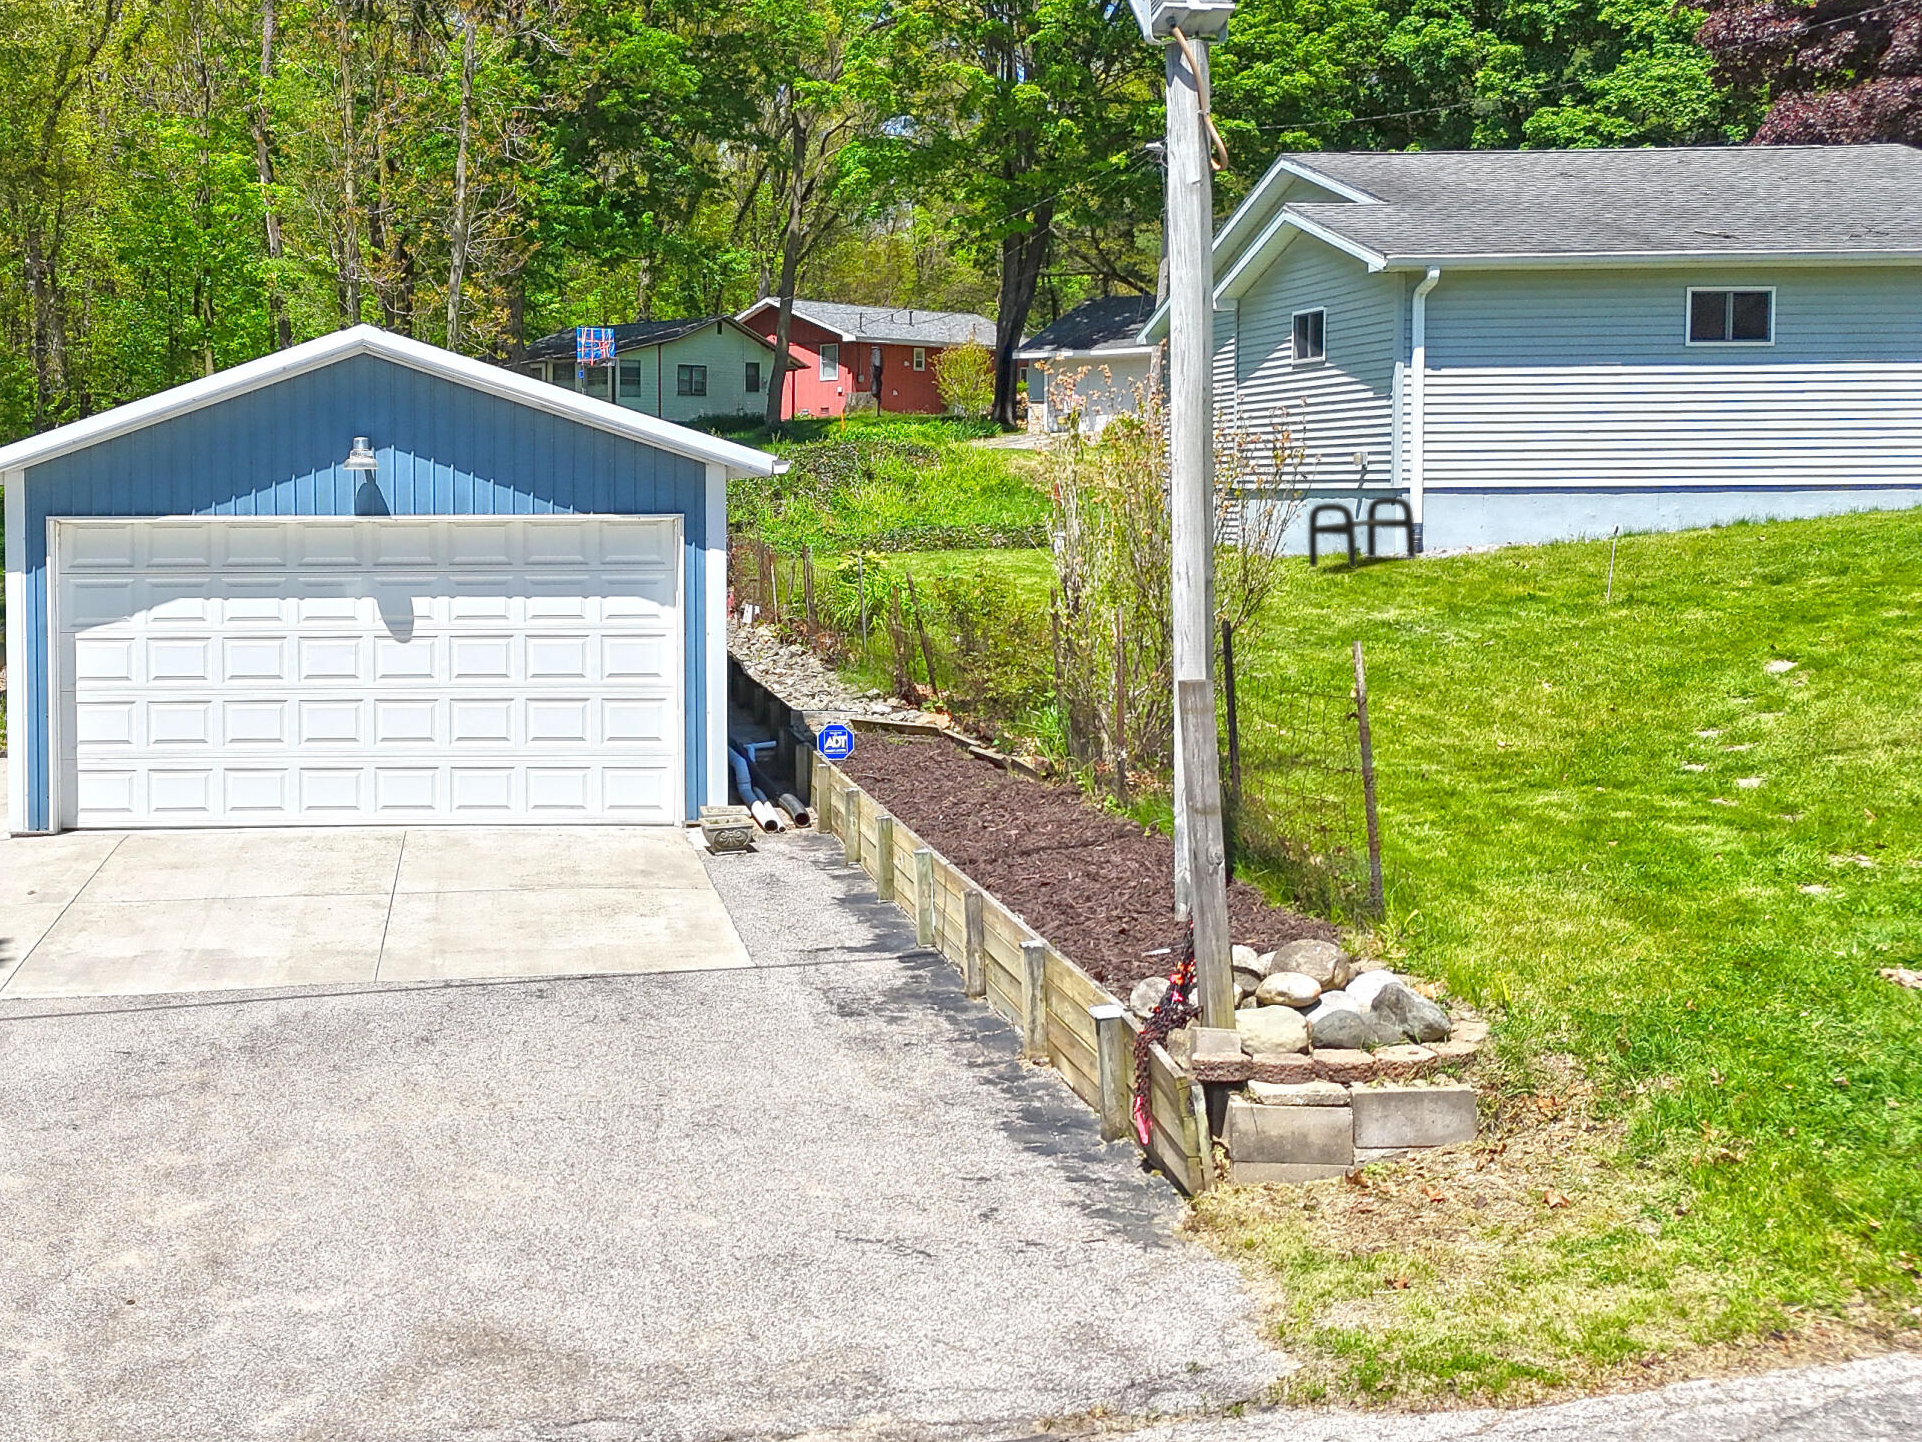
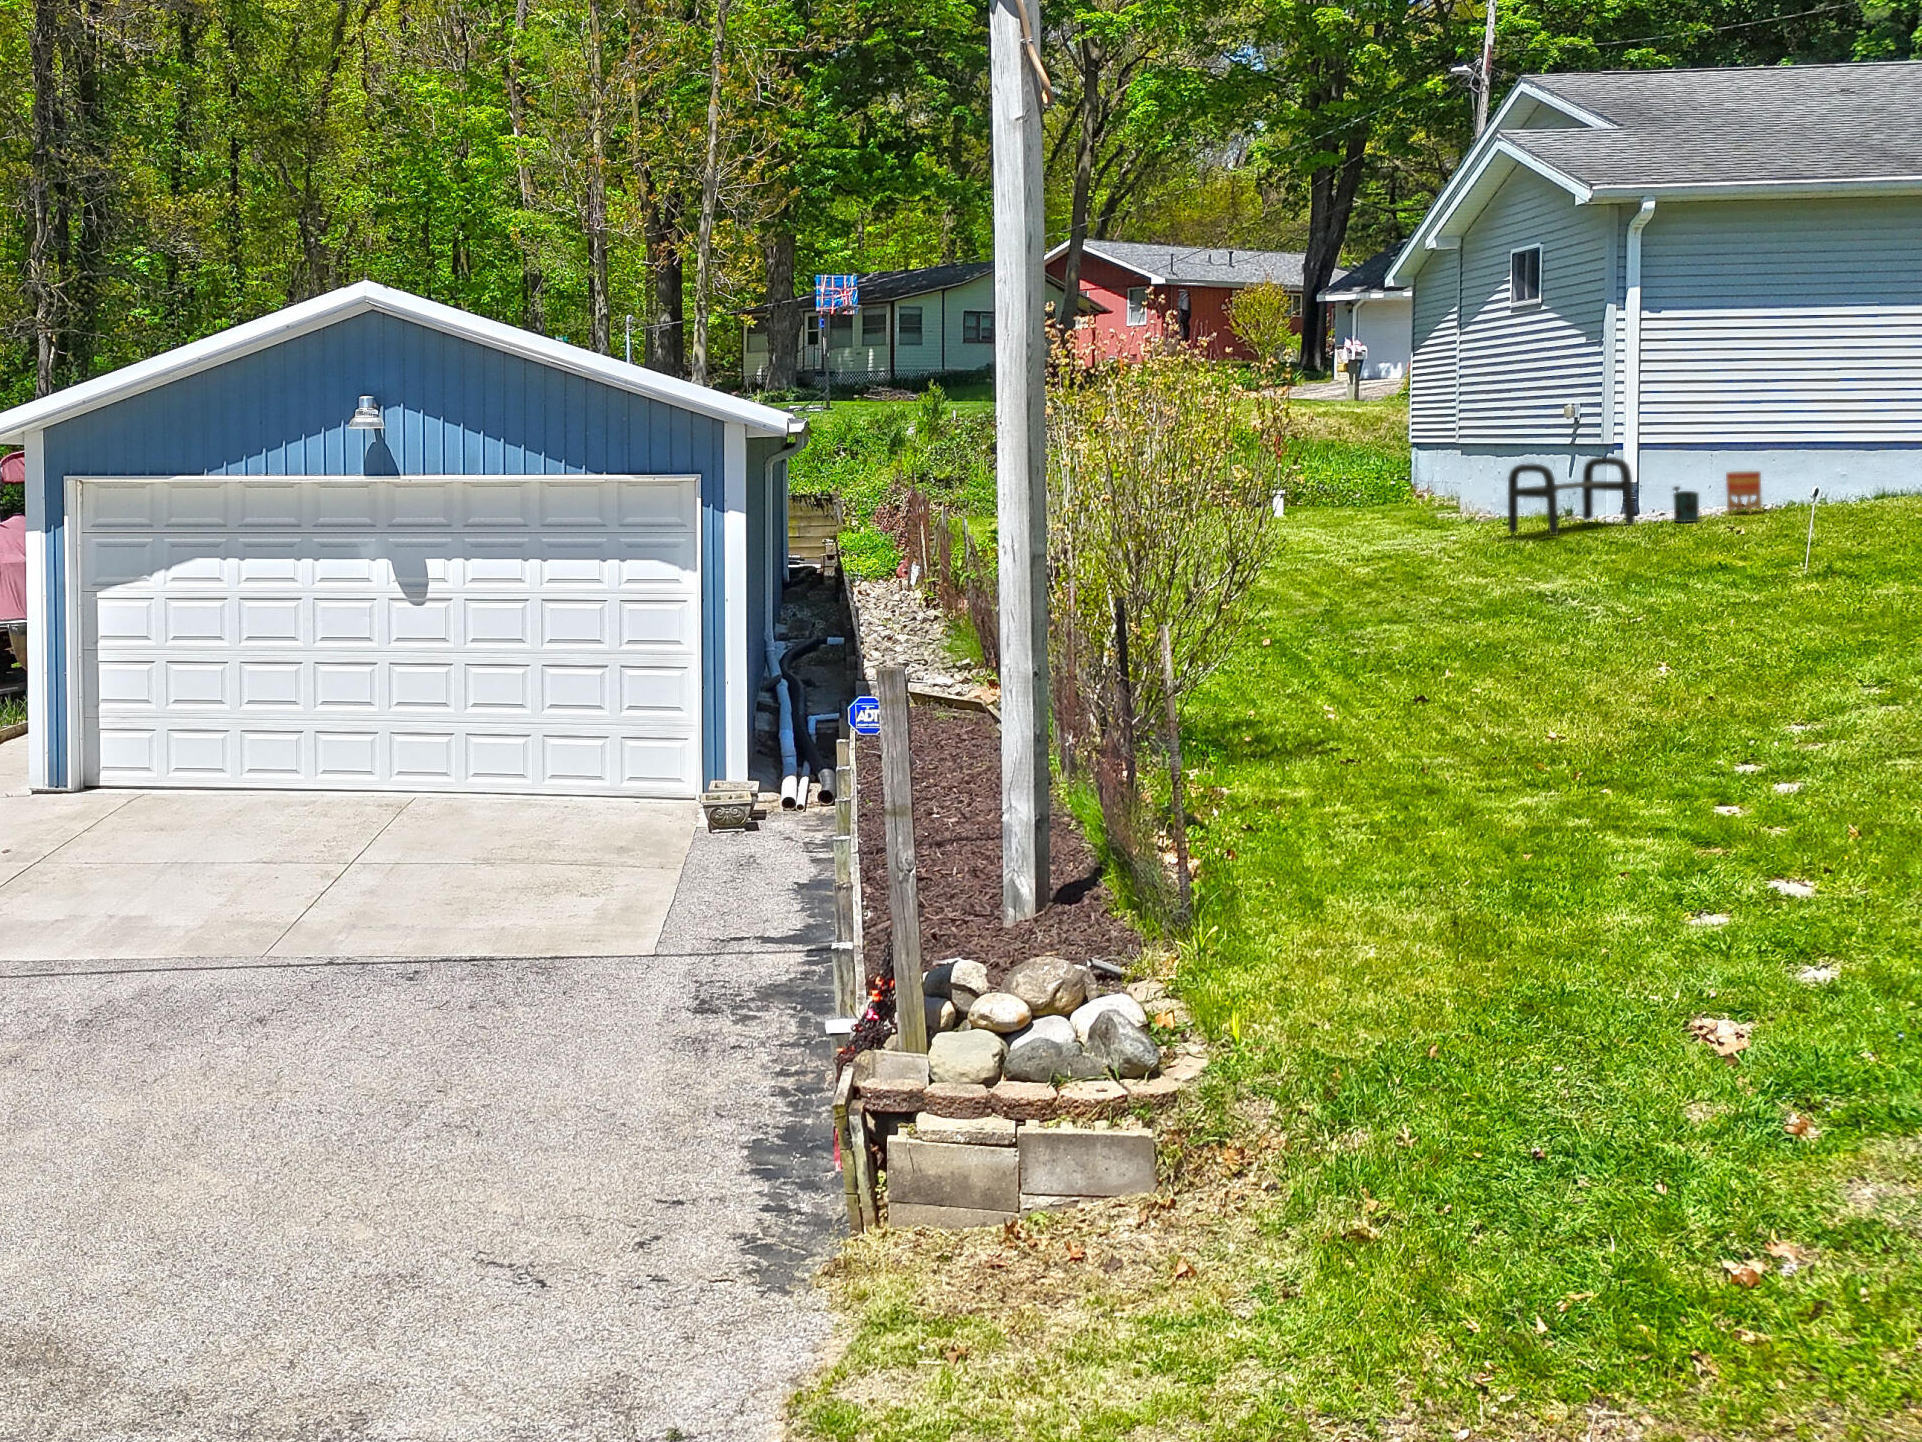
planter: none [1491,509,1521,548] -> present [1726,471,1762,513]
watering can: none [1446,523,1472,556] -> present [1673,486,1699,522]

